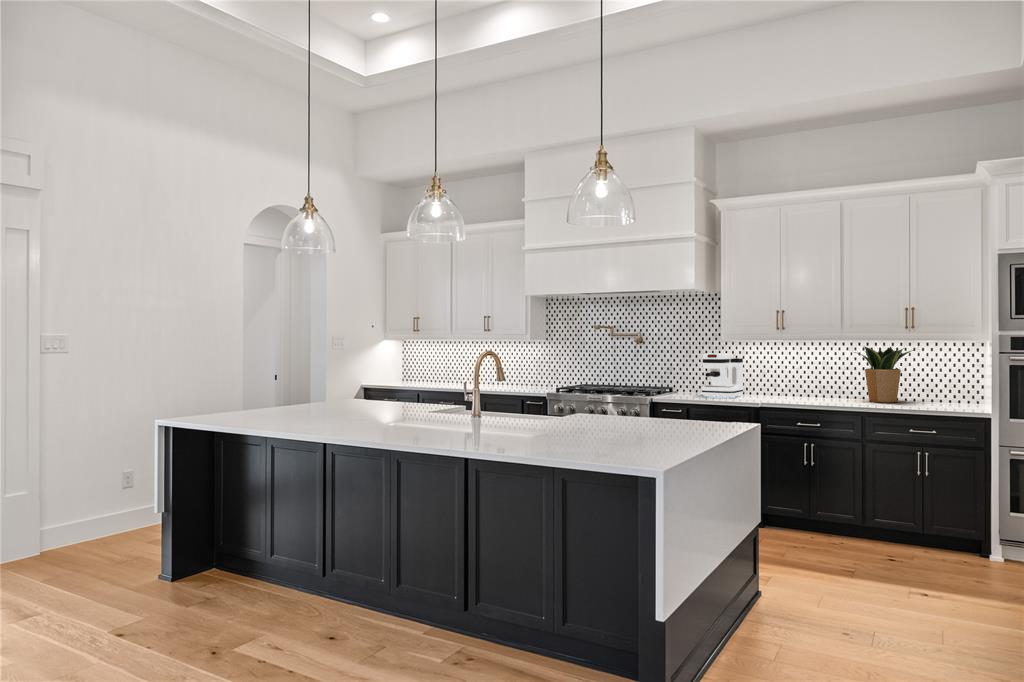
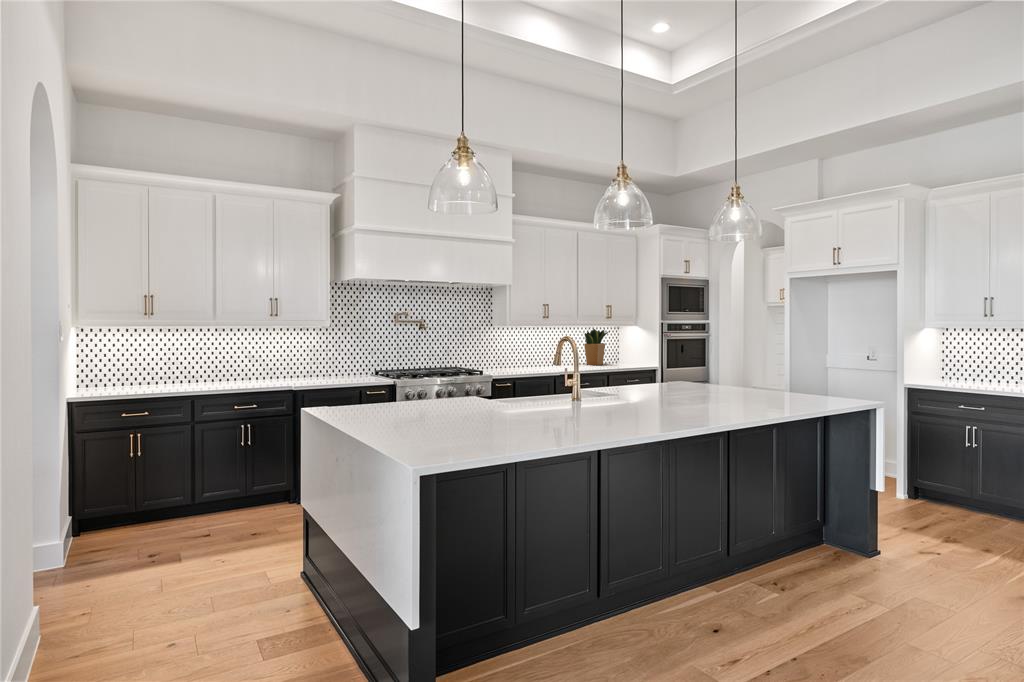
coffee maker: present [702,353,743,398] -> none [503,336,533,370]

